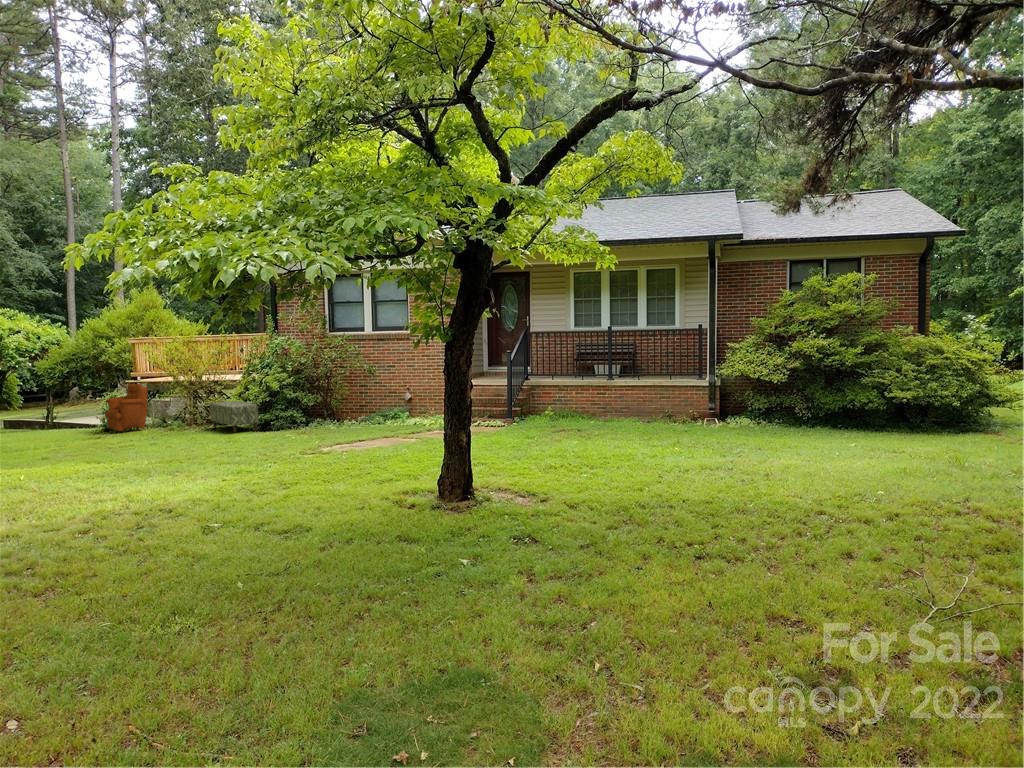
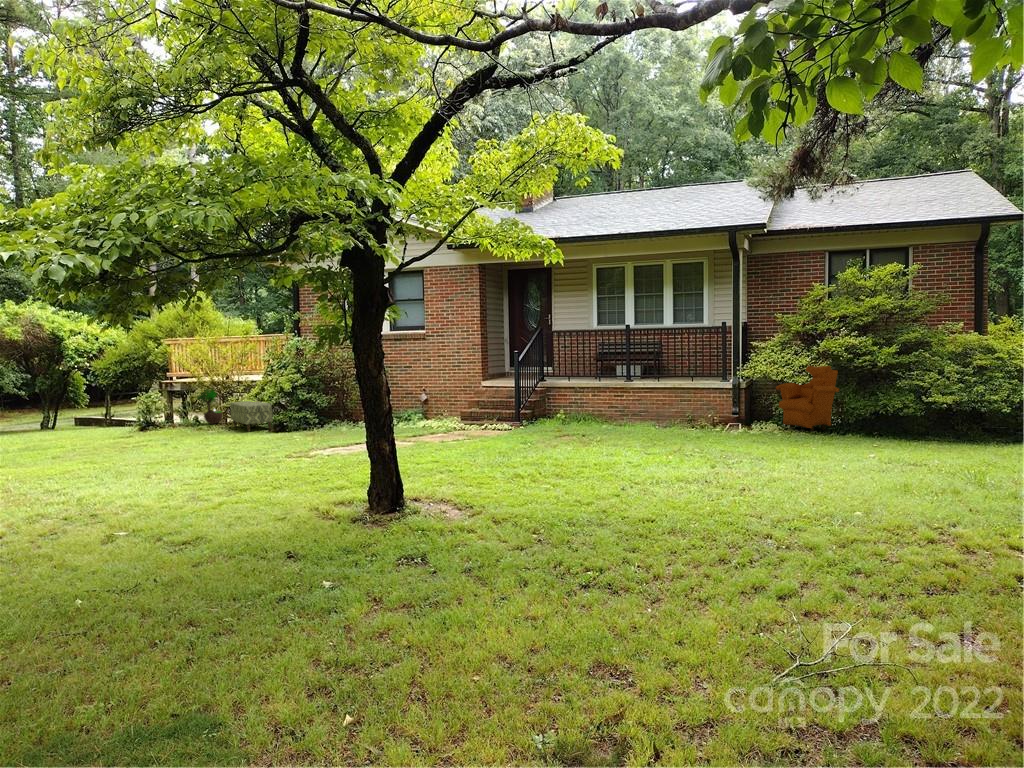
armchair: present [105,384,148,433] -> present [776,365,839,431]
potted tree: none [168,386,197,426] -> present [197,389,222,424]

